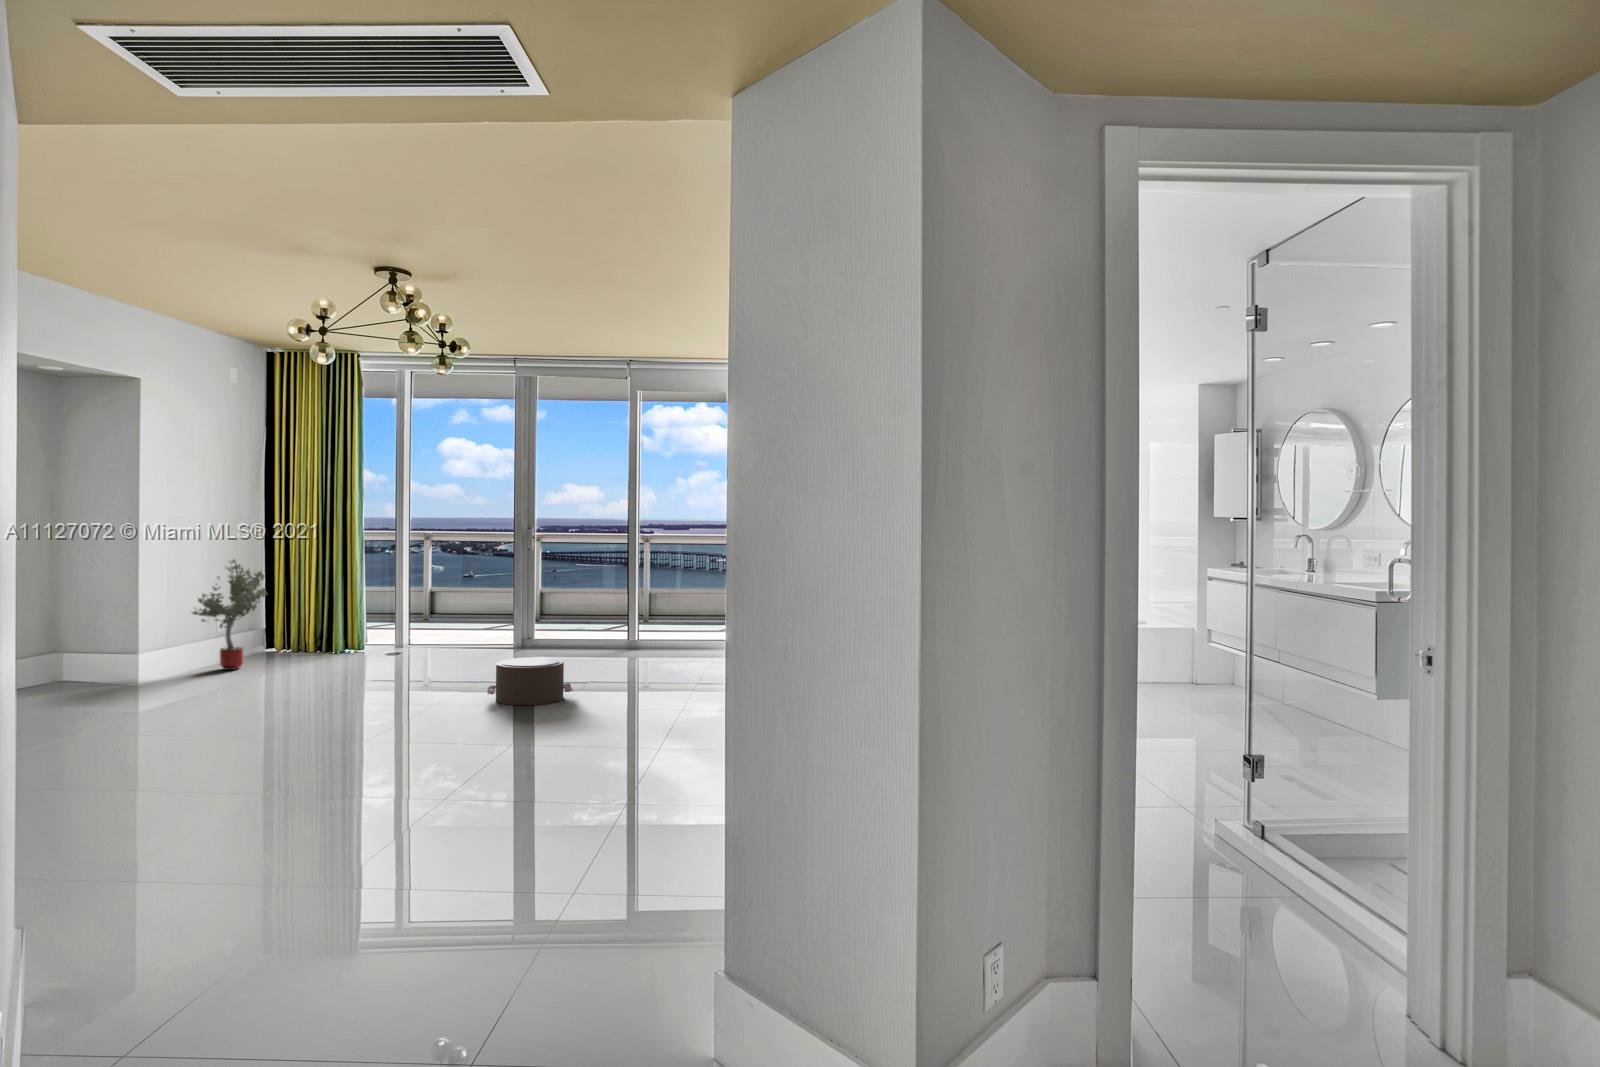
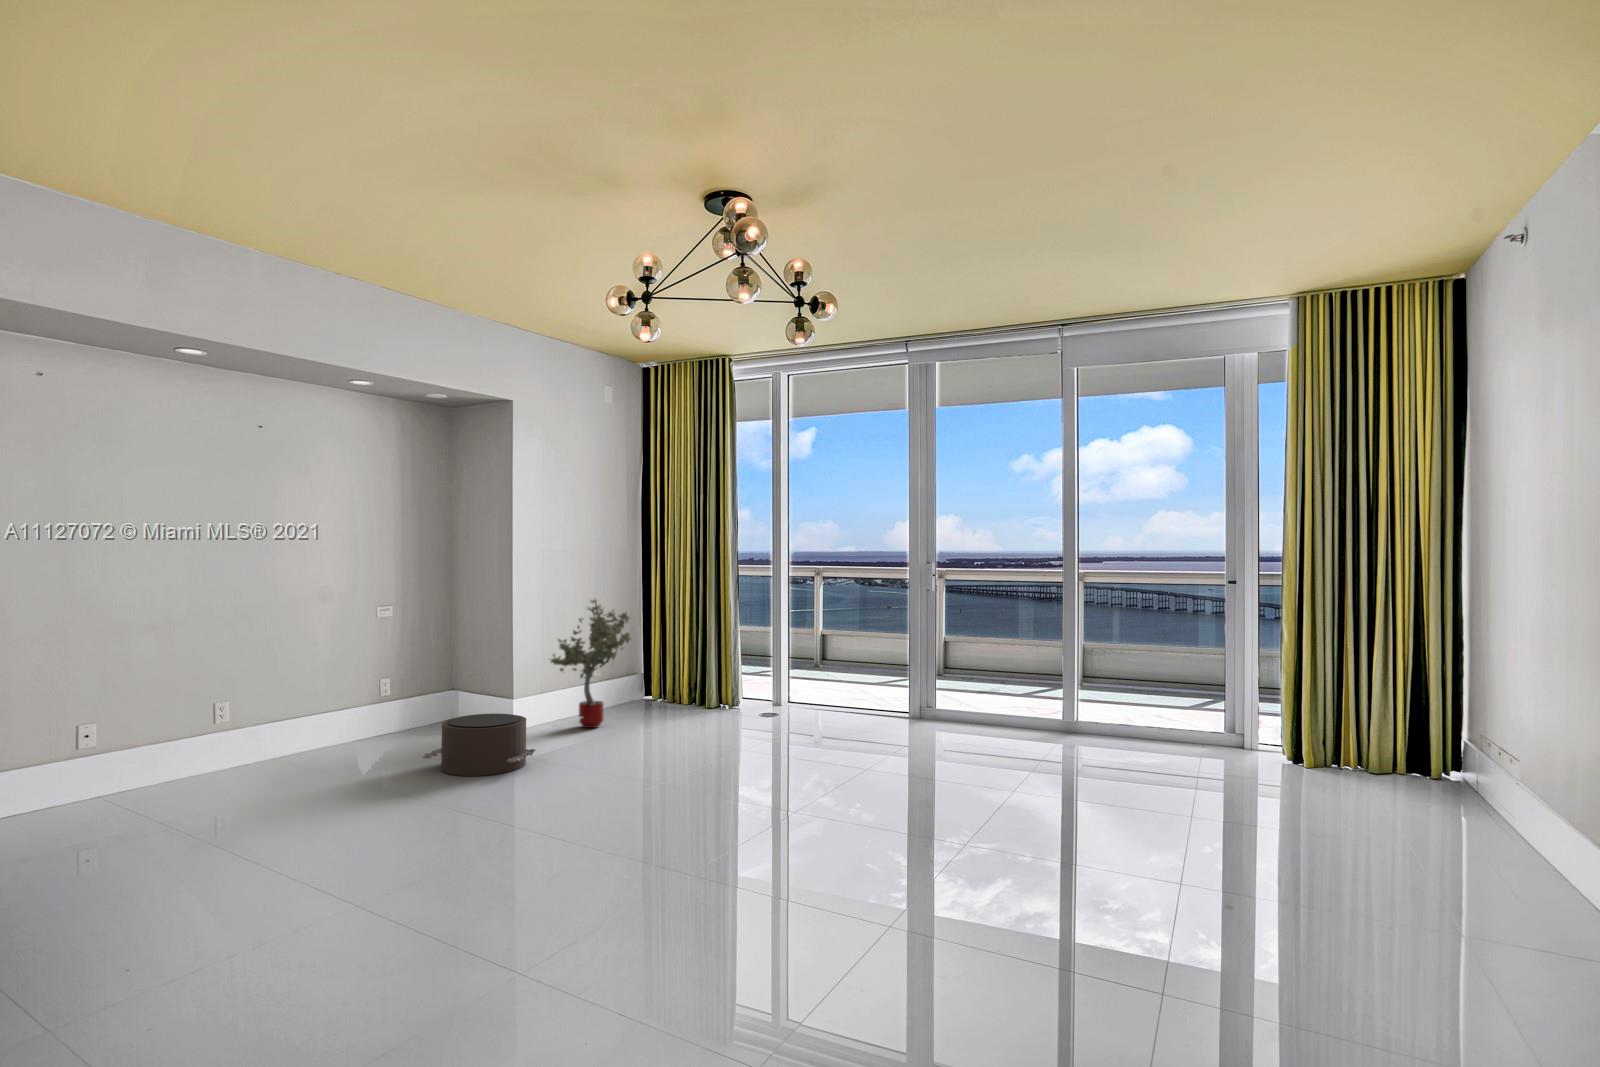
pouf: present [487,657,573,705] -> present [422,714,536,776]

